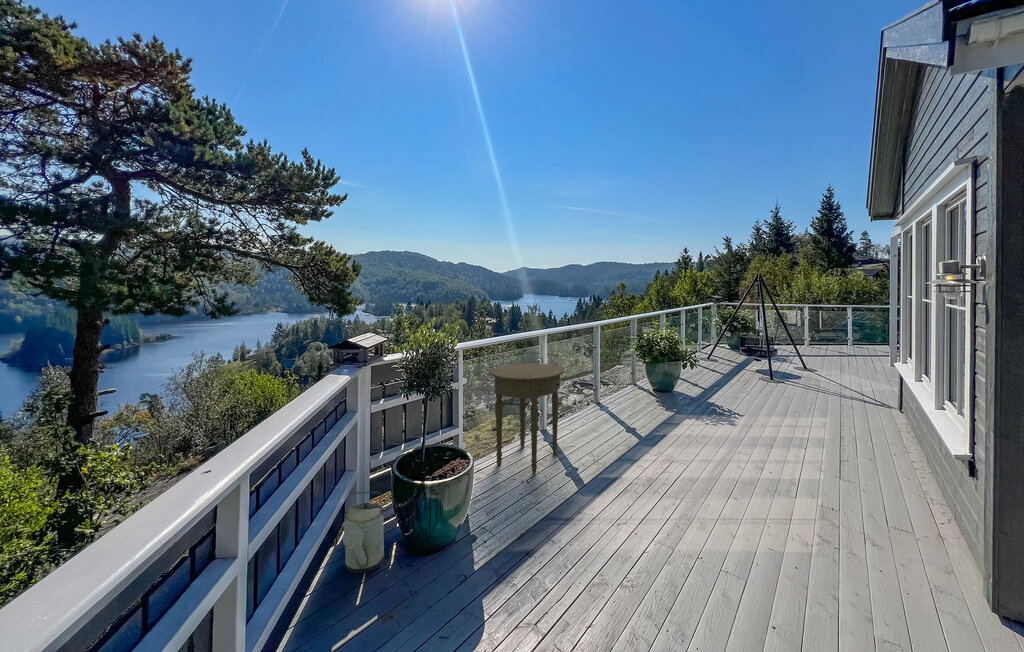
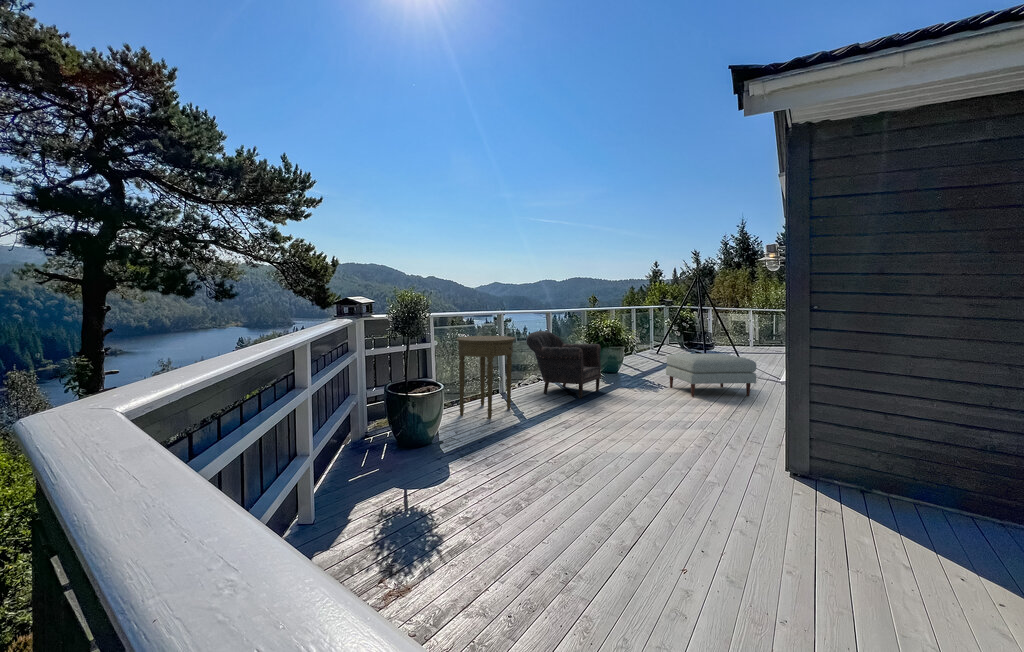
armchair: none [571,349,659,434] -> present [527,331,601,398]
ottoman: none [734,375,854,431] -> present [666,353,756,397]
watering can: present [343,492,384,573] -> none [340,408,370,466]

